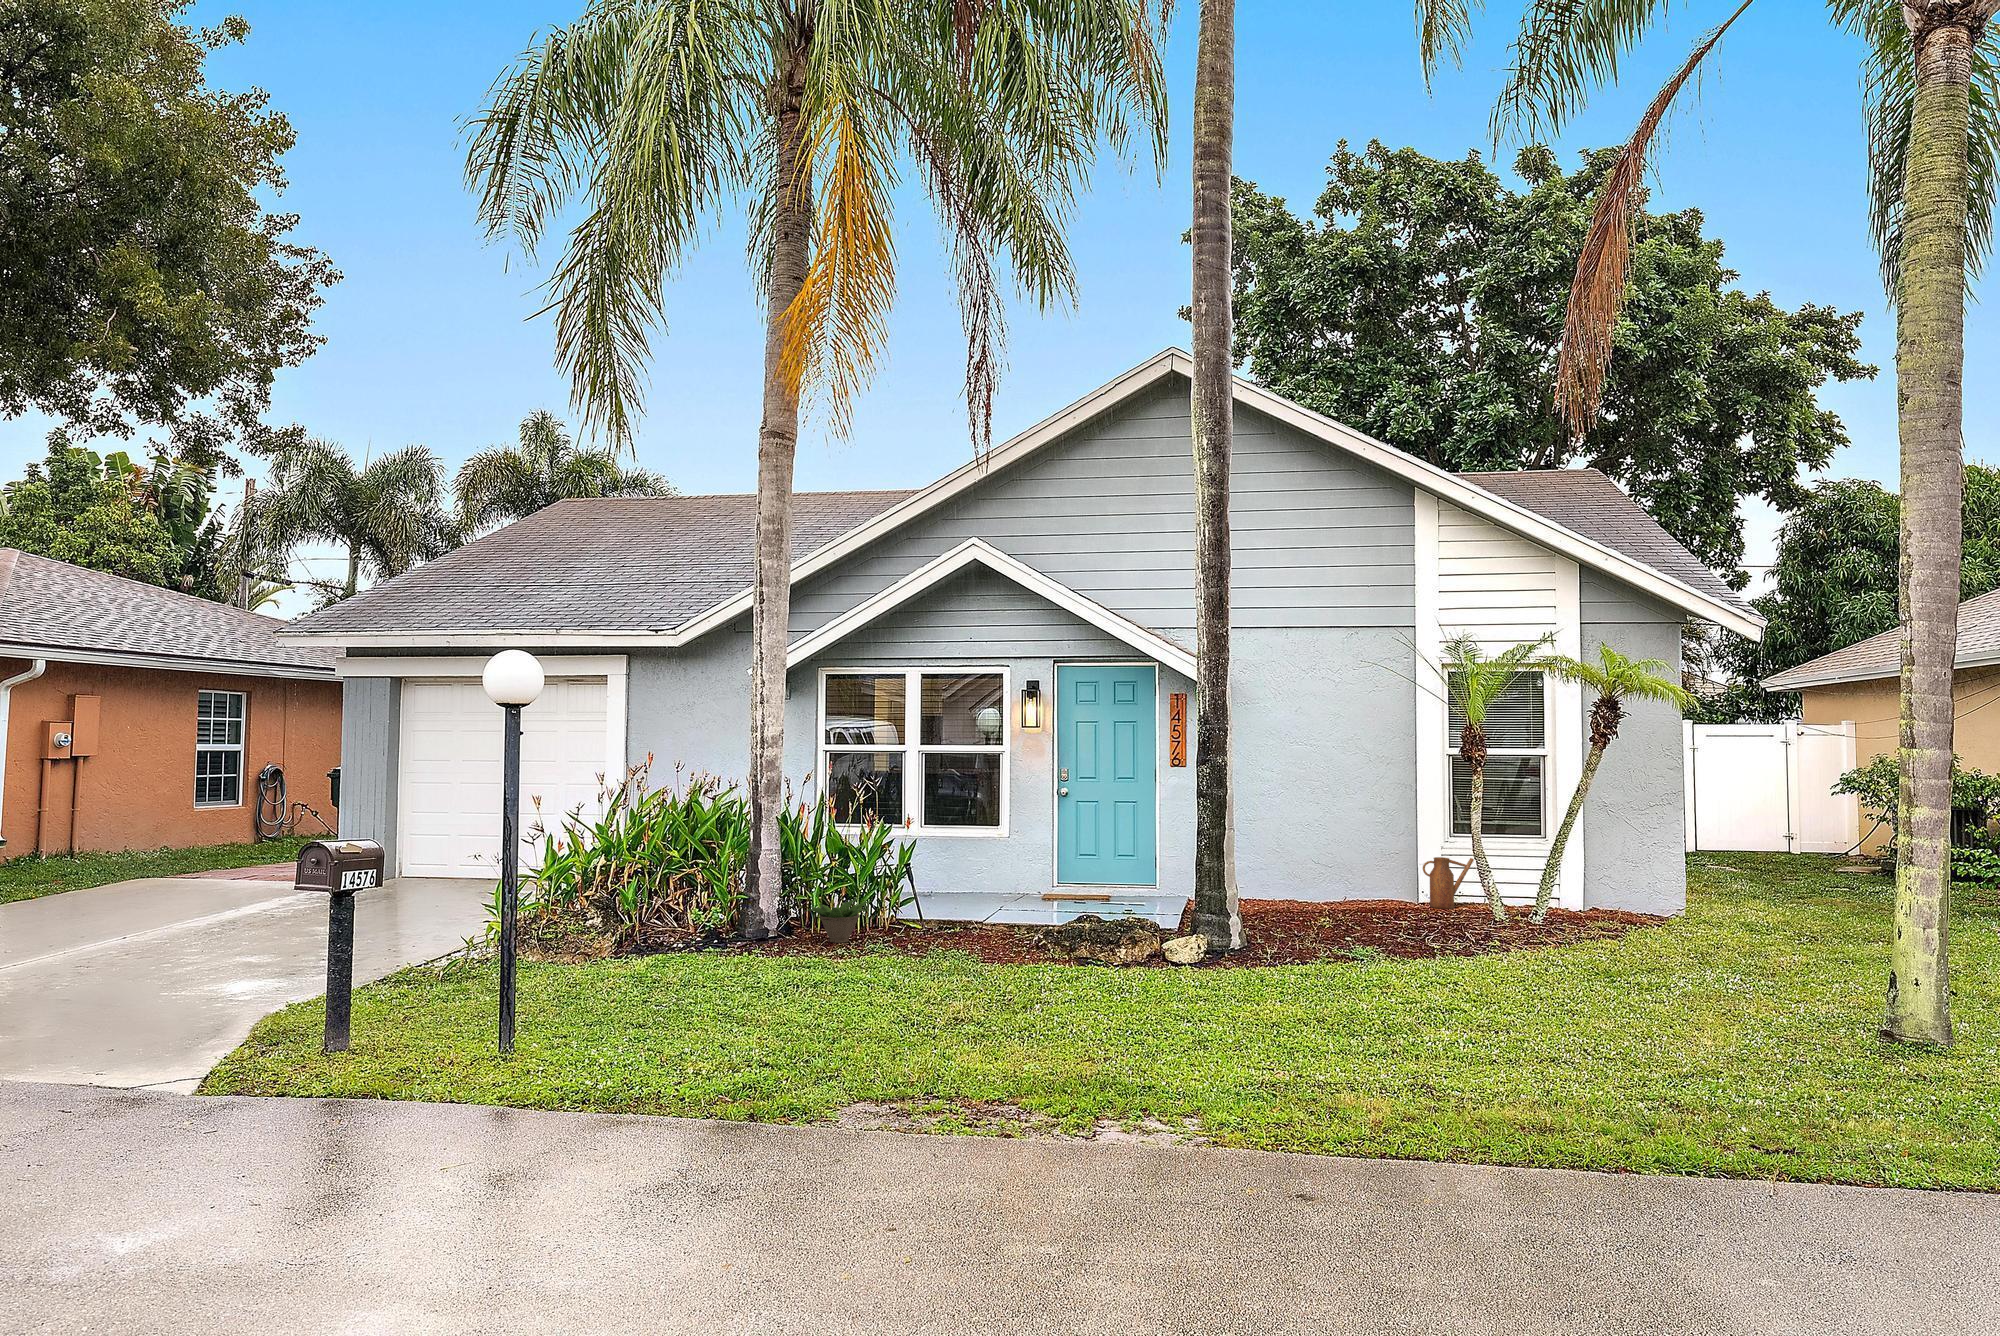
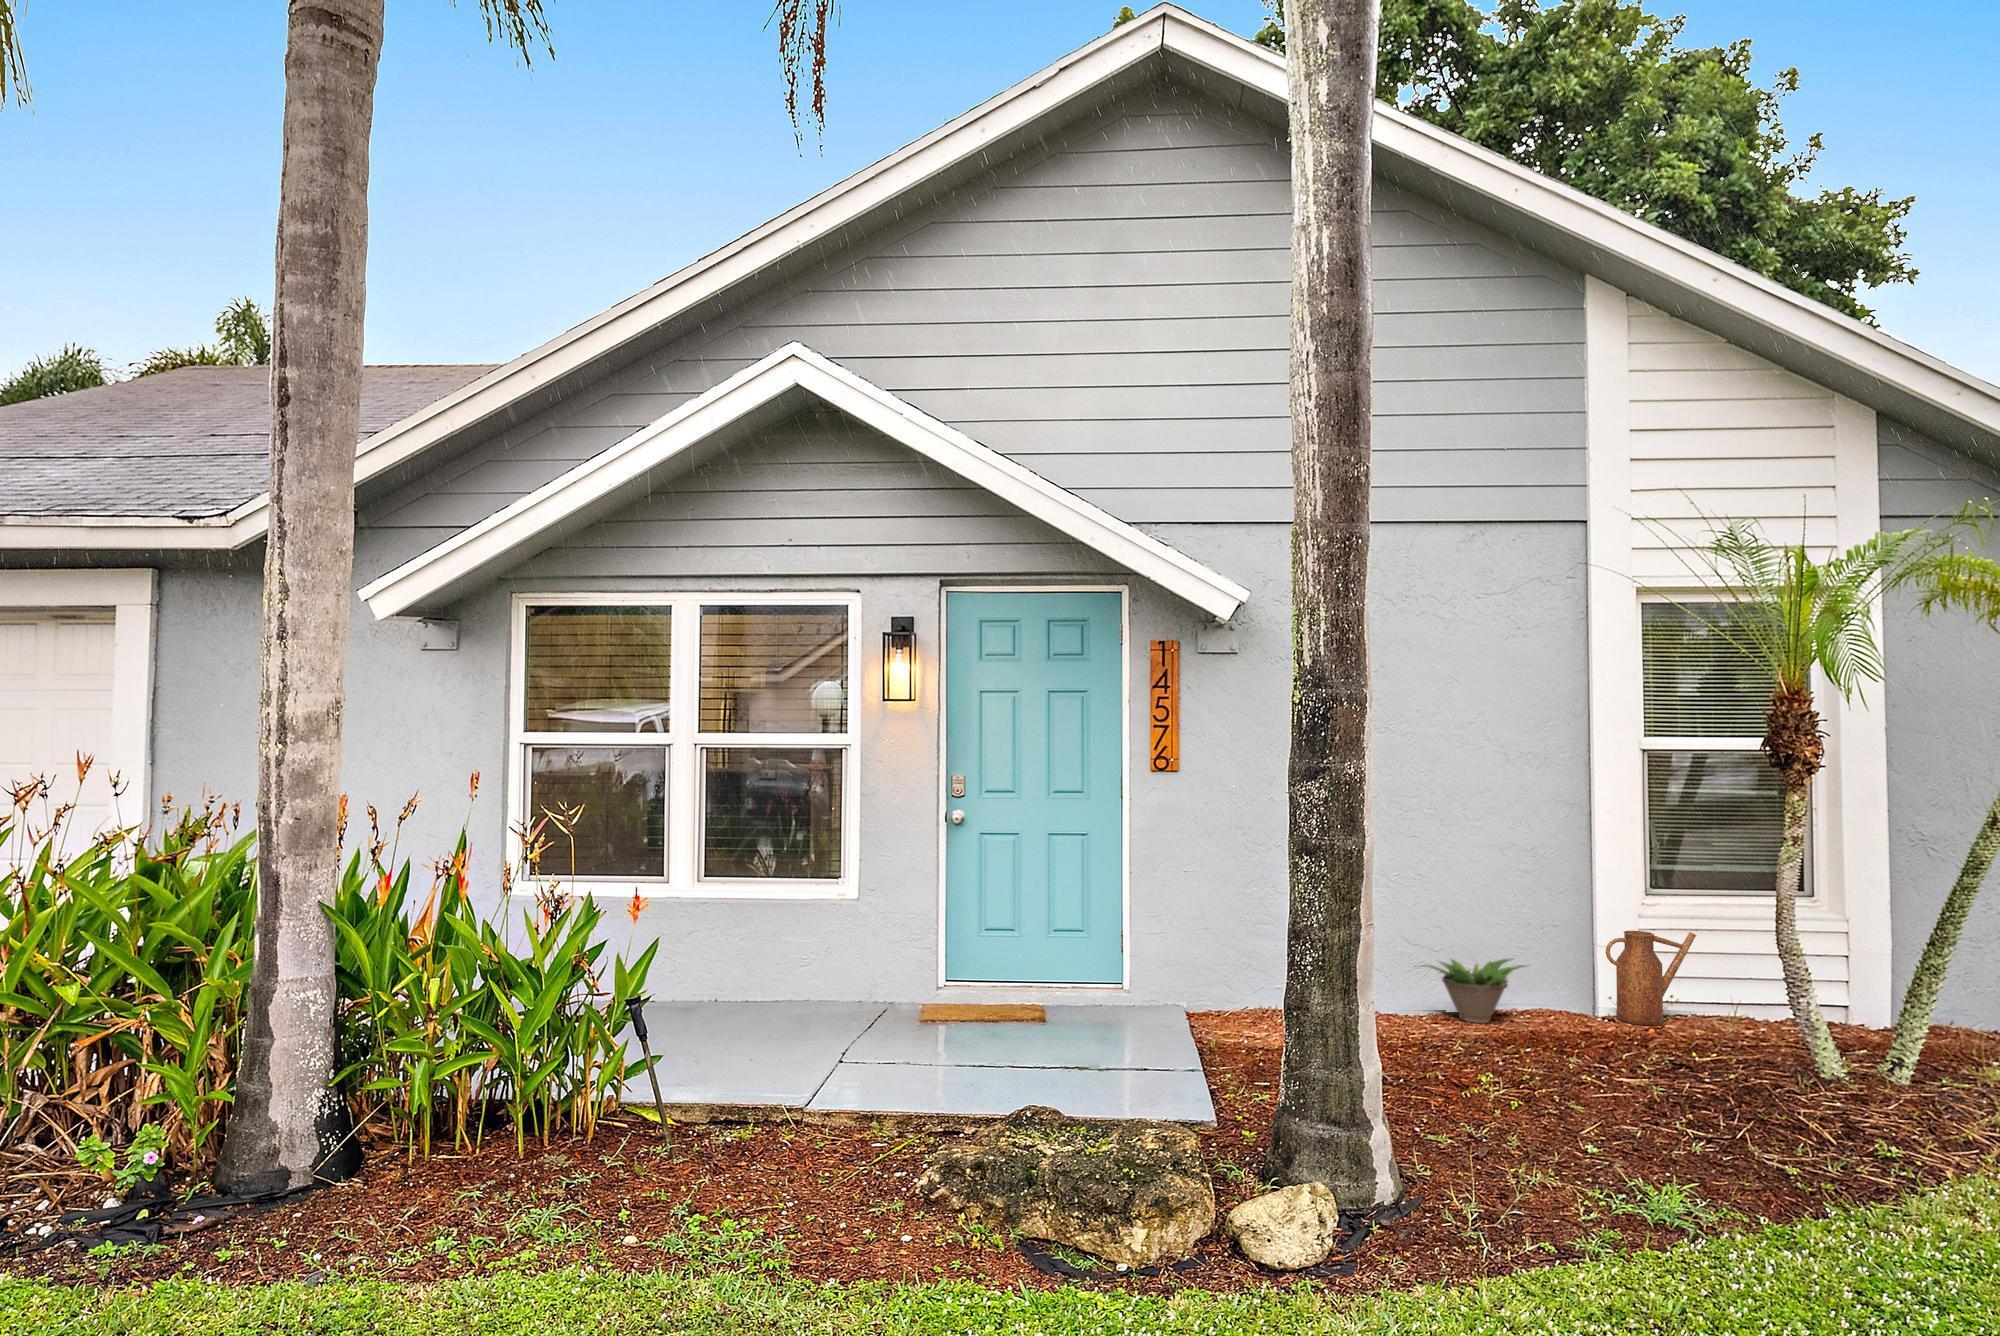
decorative plant: present [805,899,871,943] -> present [1424,958,1526,1023]

